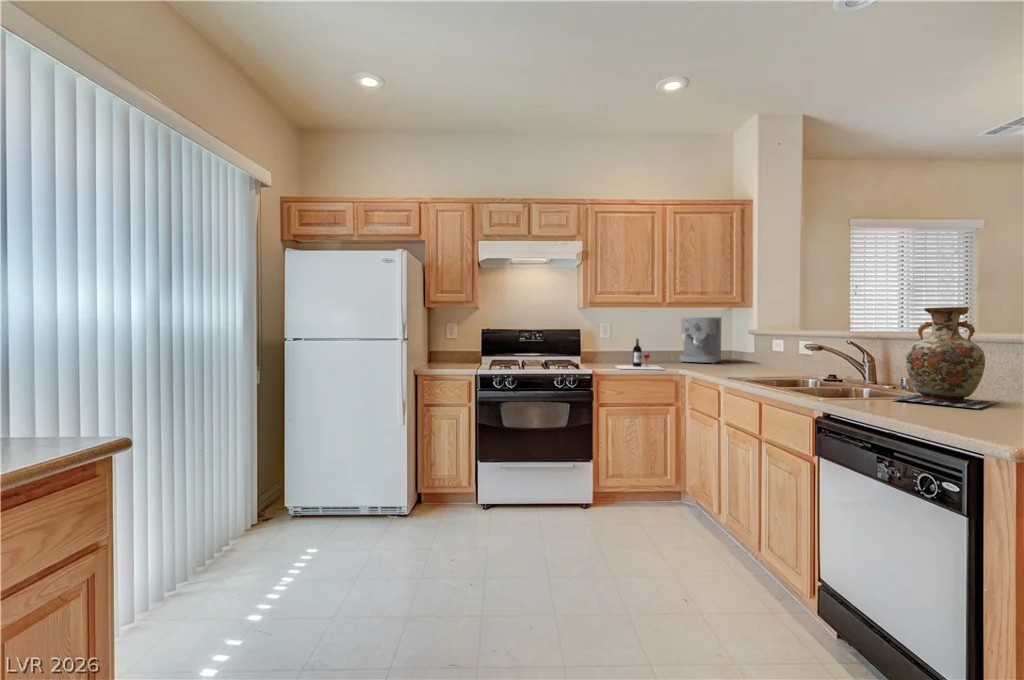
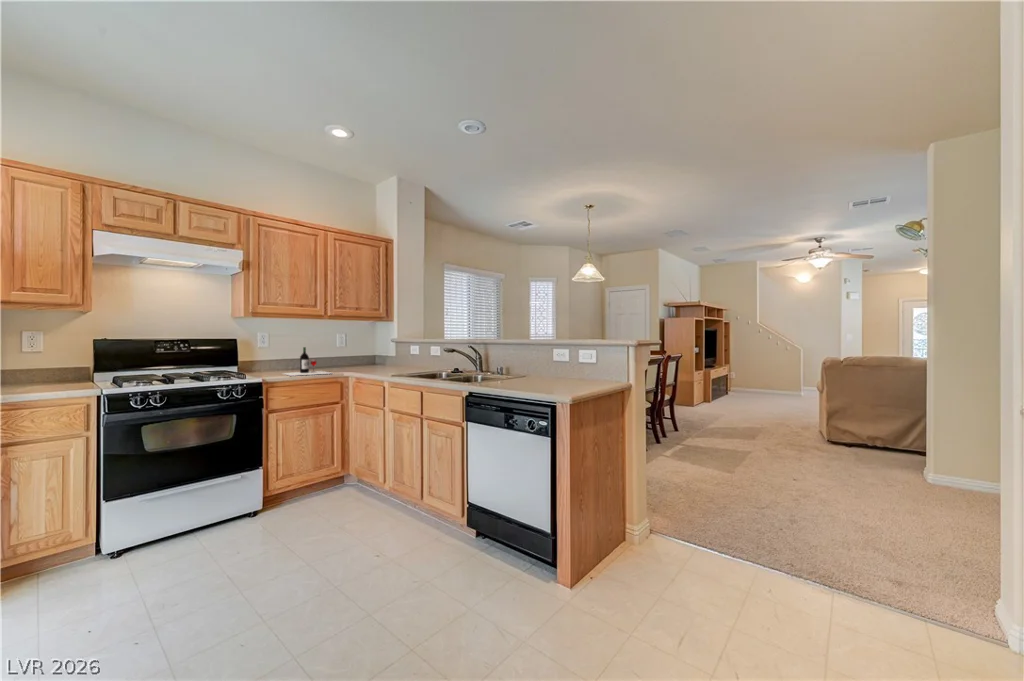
vase: present [891,307,999,408] -> none [492,325,535,380]
coffee maker: present [680,317,721,364] -> none [337,329,369,367]

